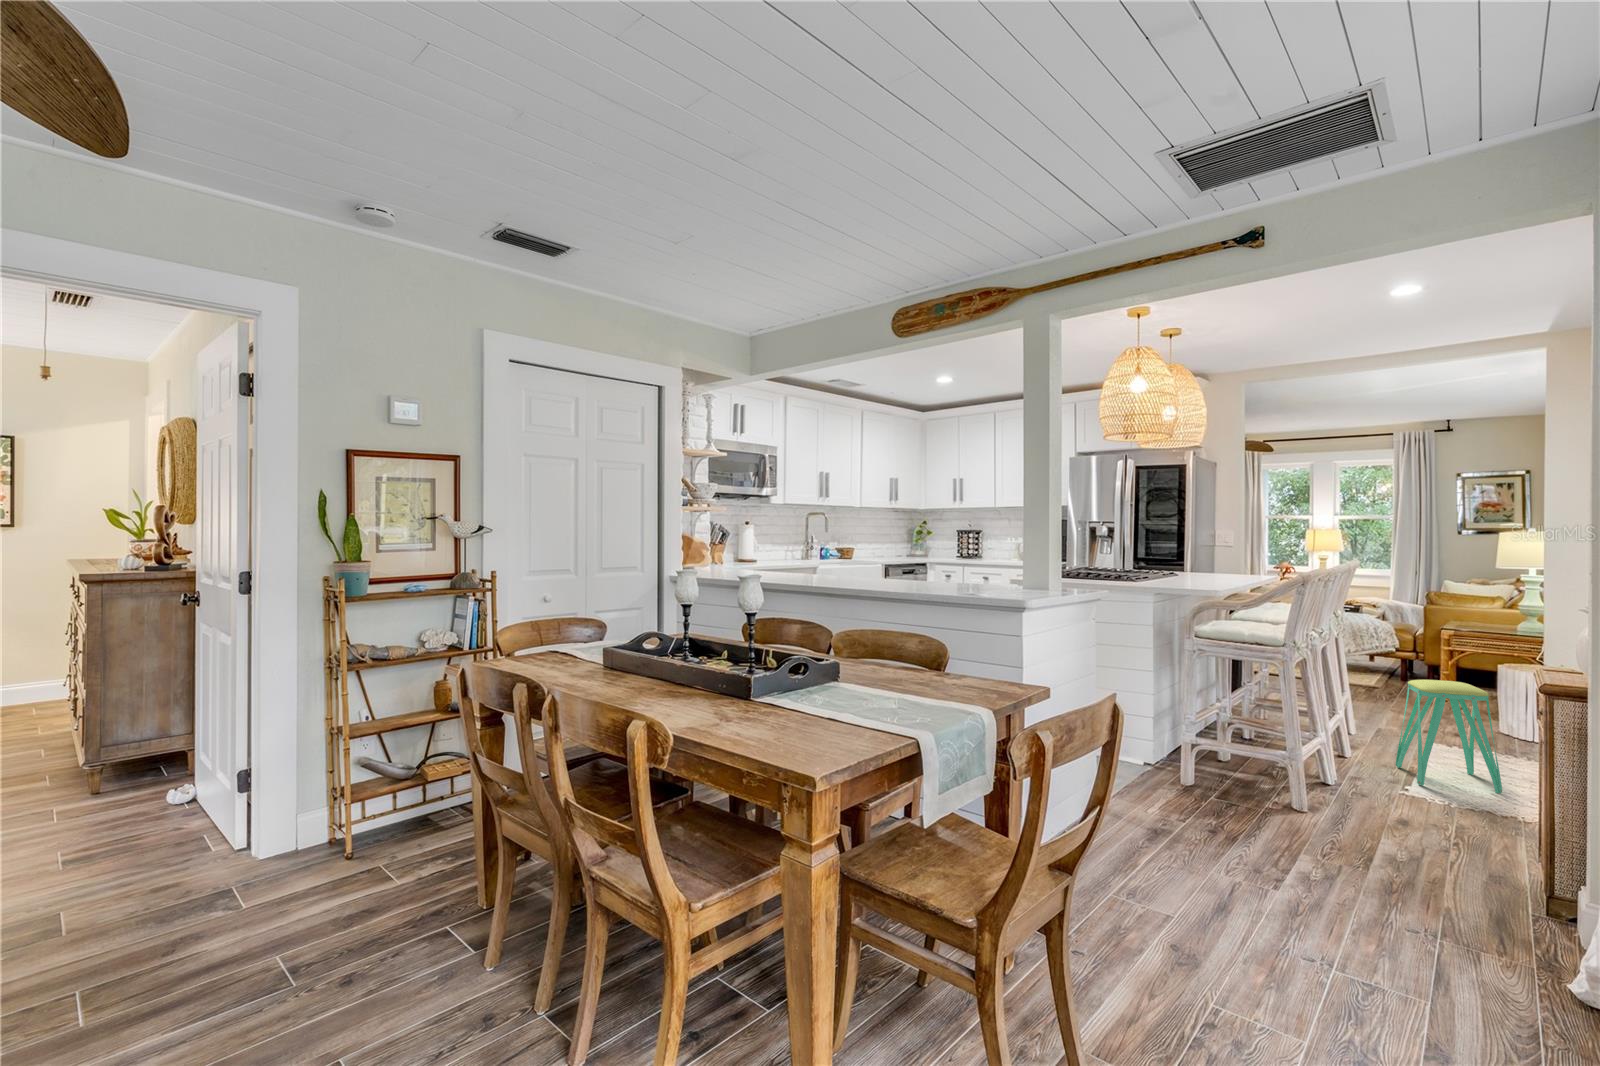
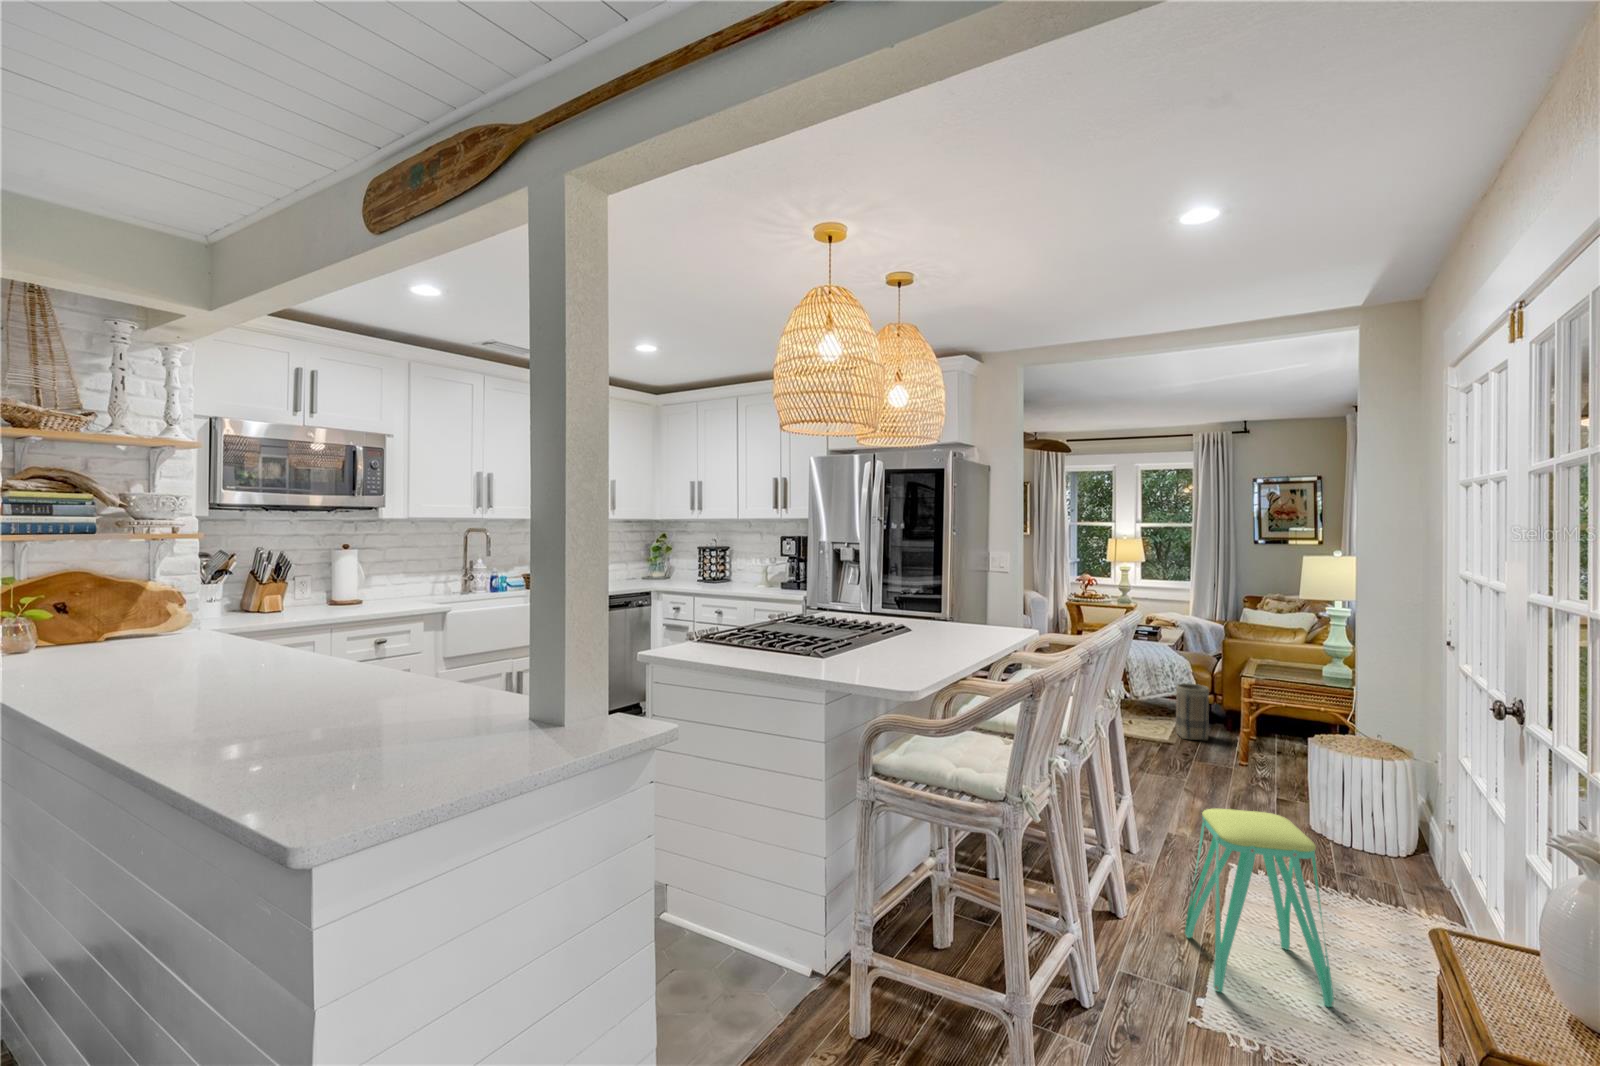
basket: none [1381,641,1412,688] -> present [1176,683,1209,740]

